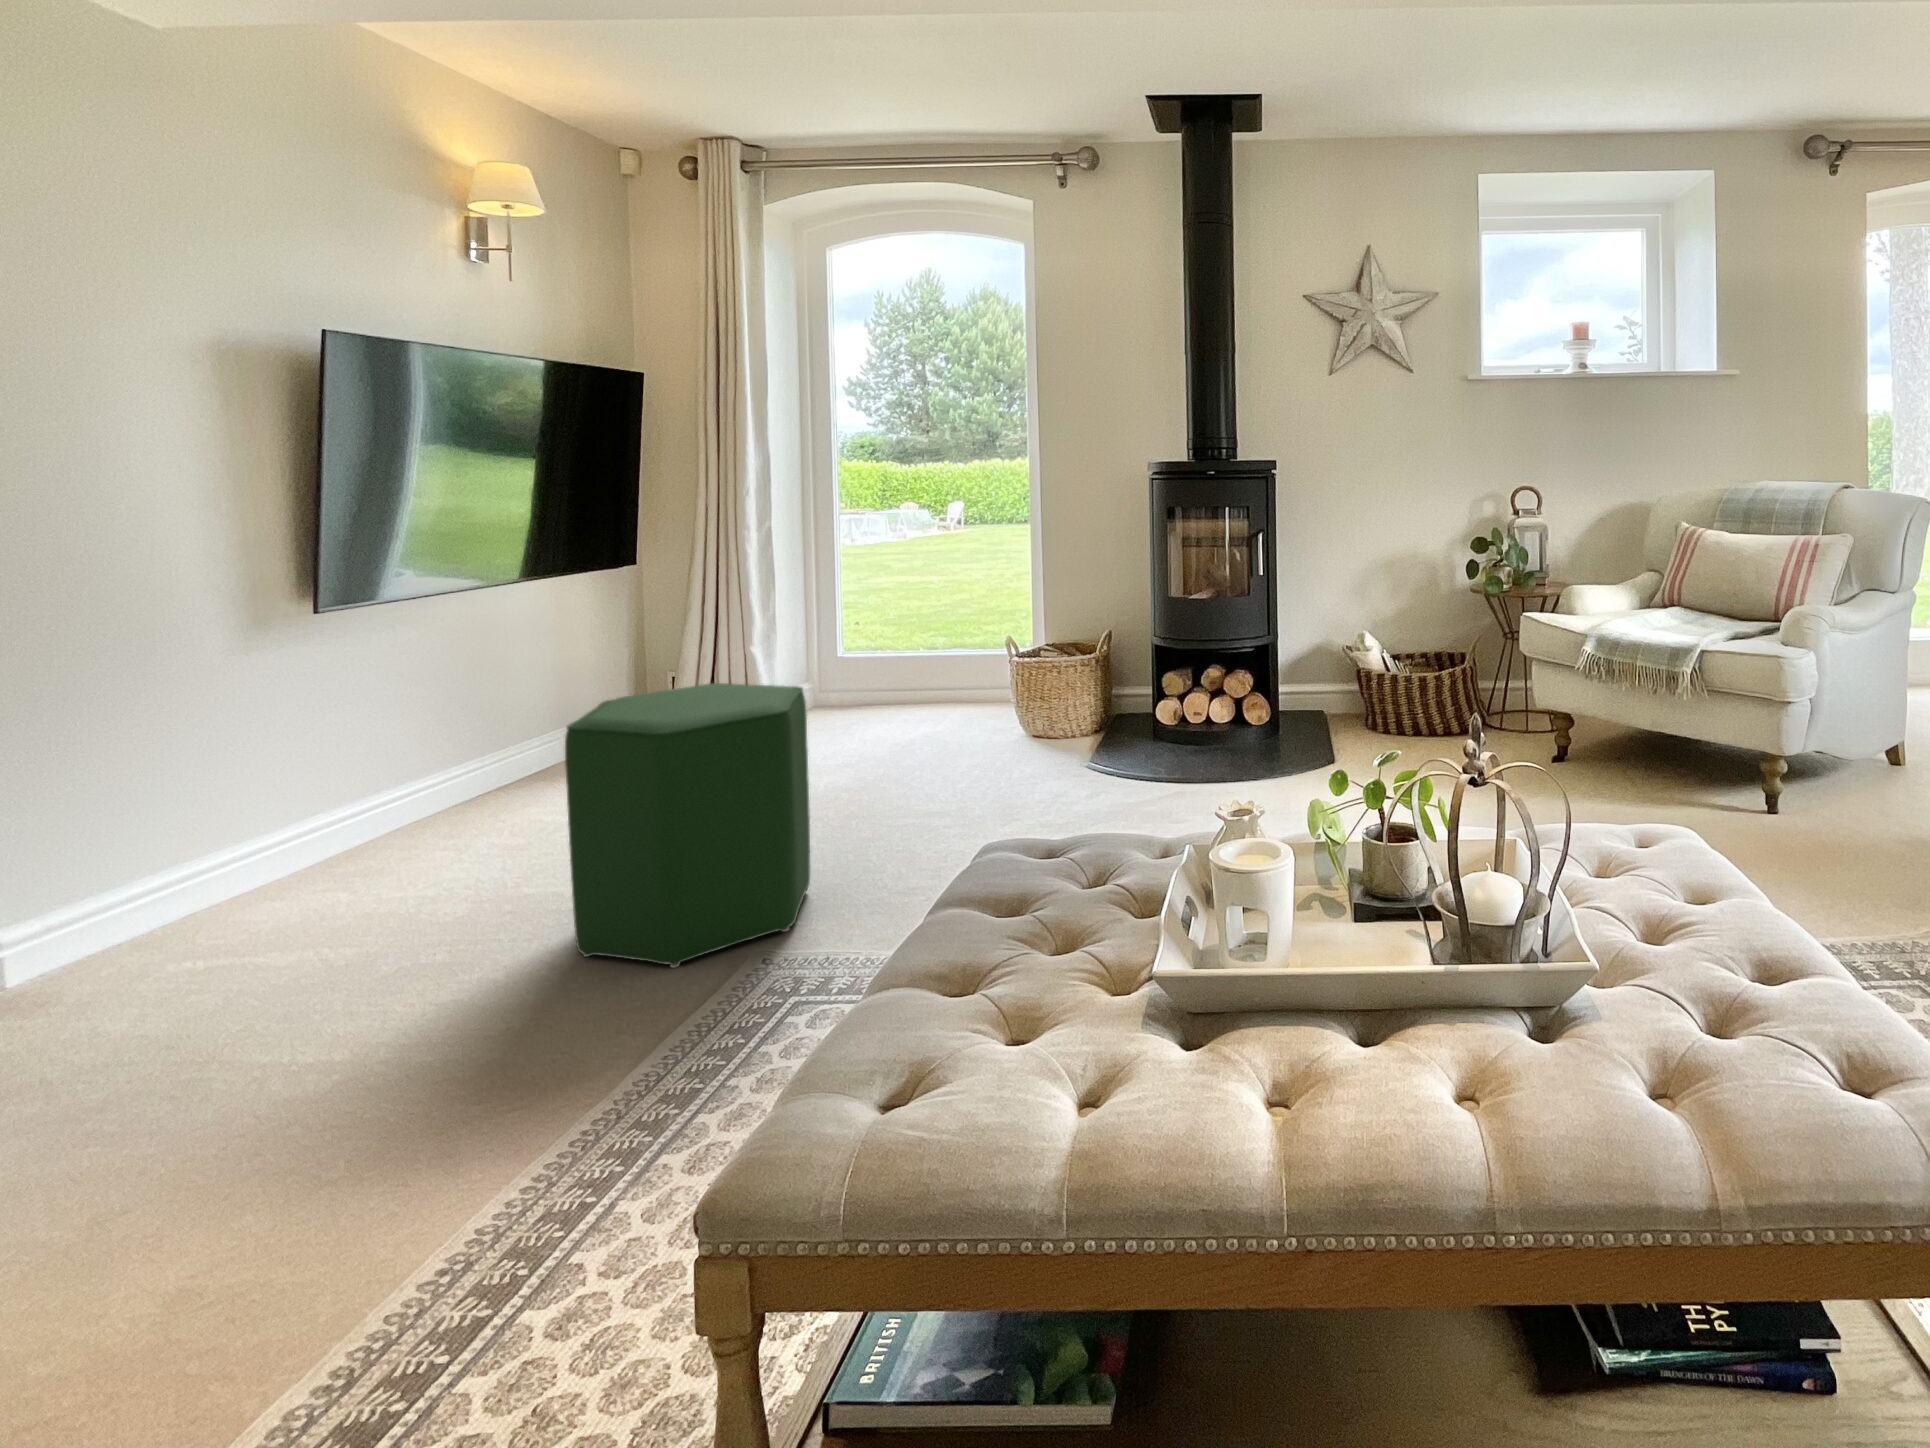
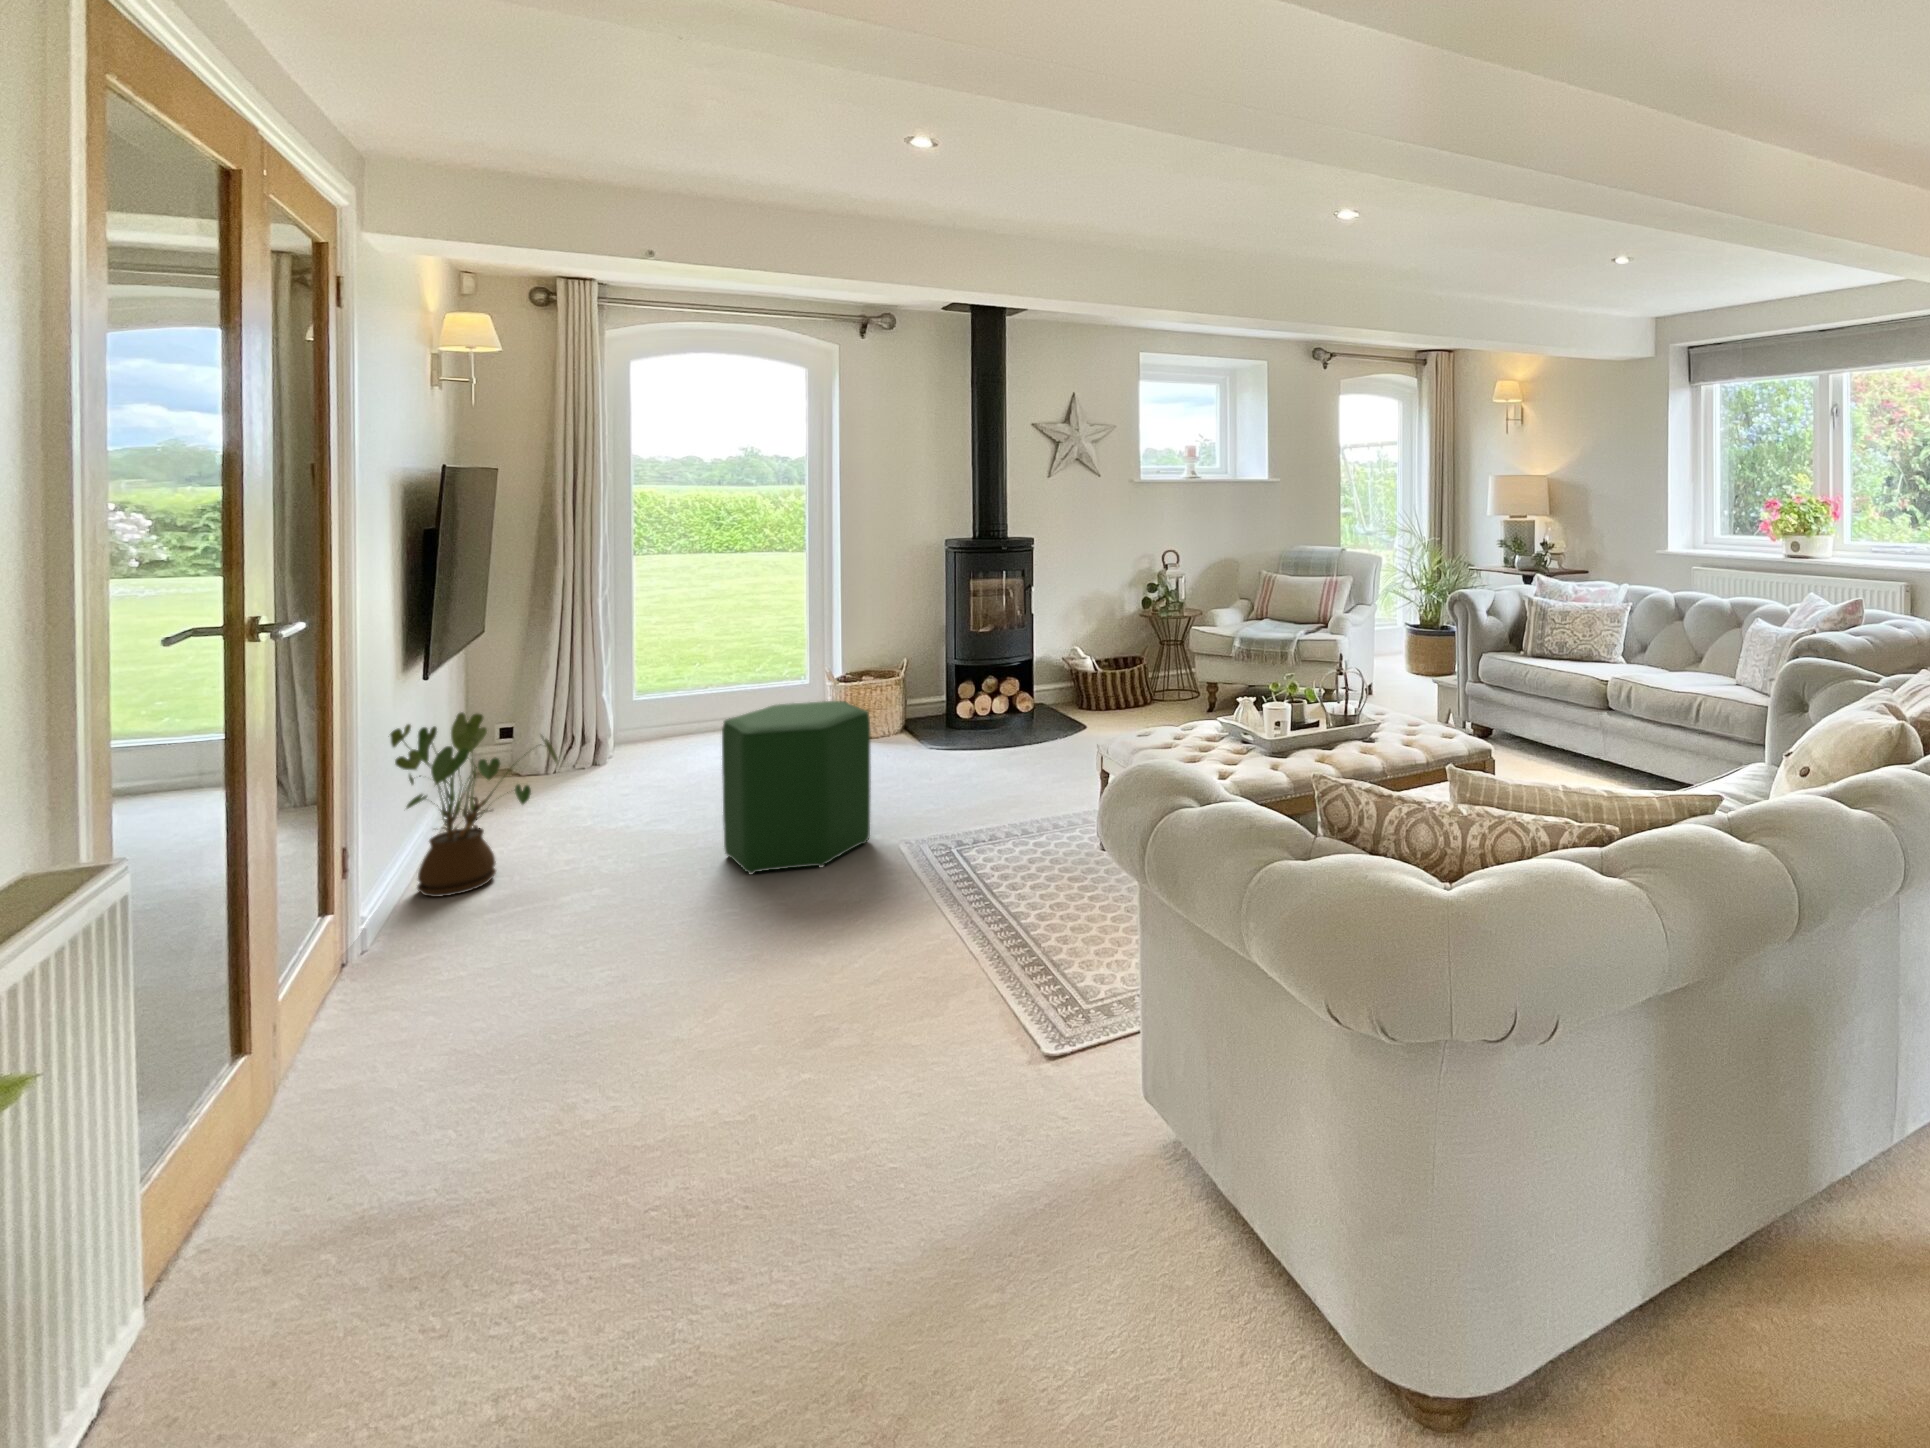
house plant: none [248,654,472,902] -> present [390,712,558,897]

